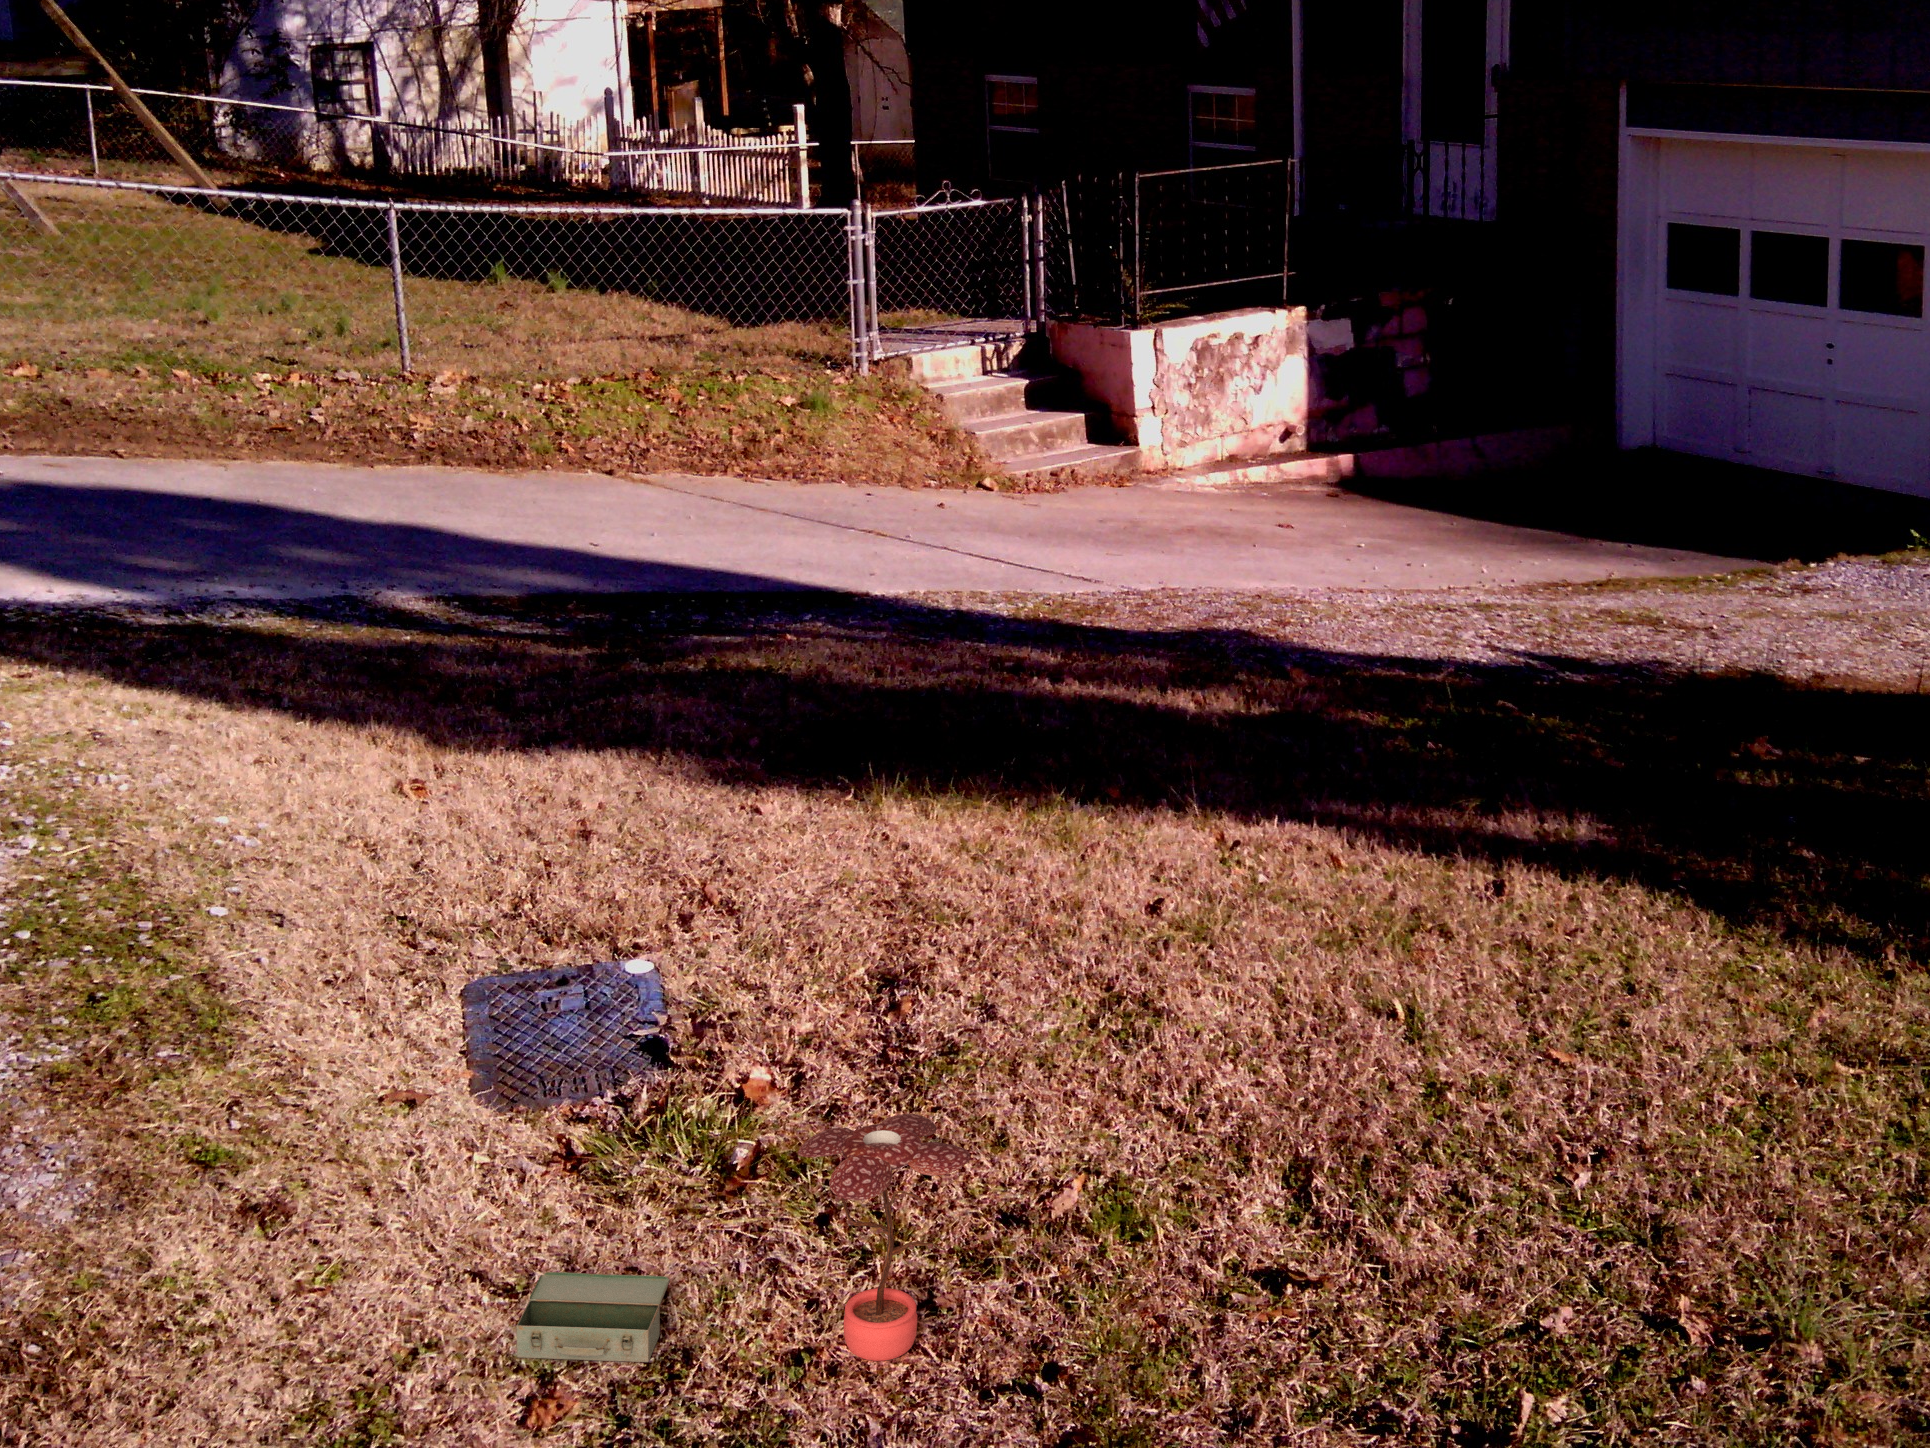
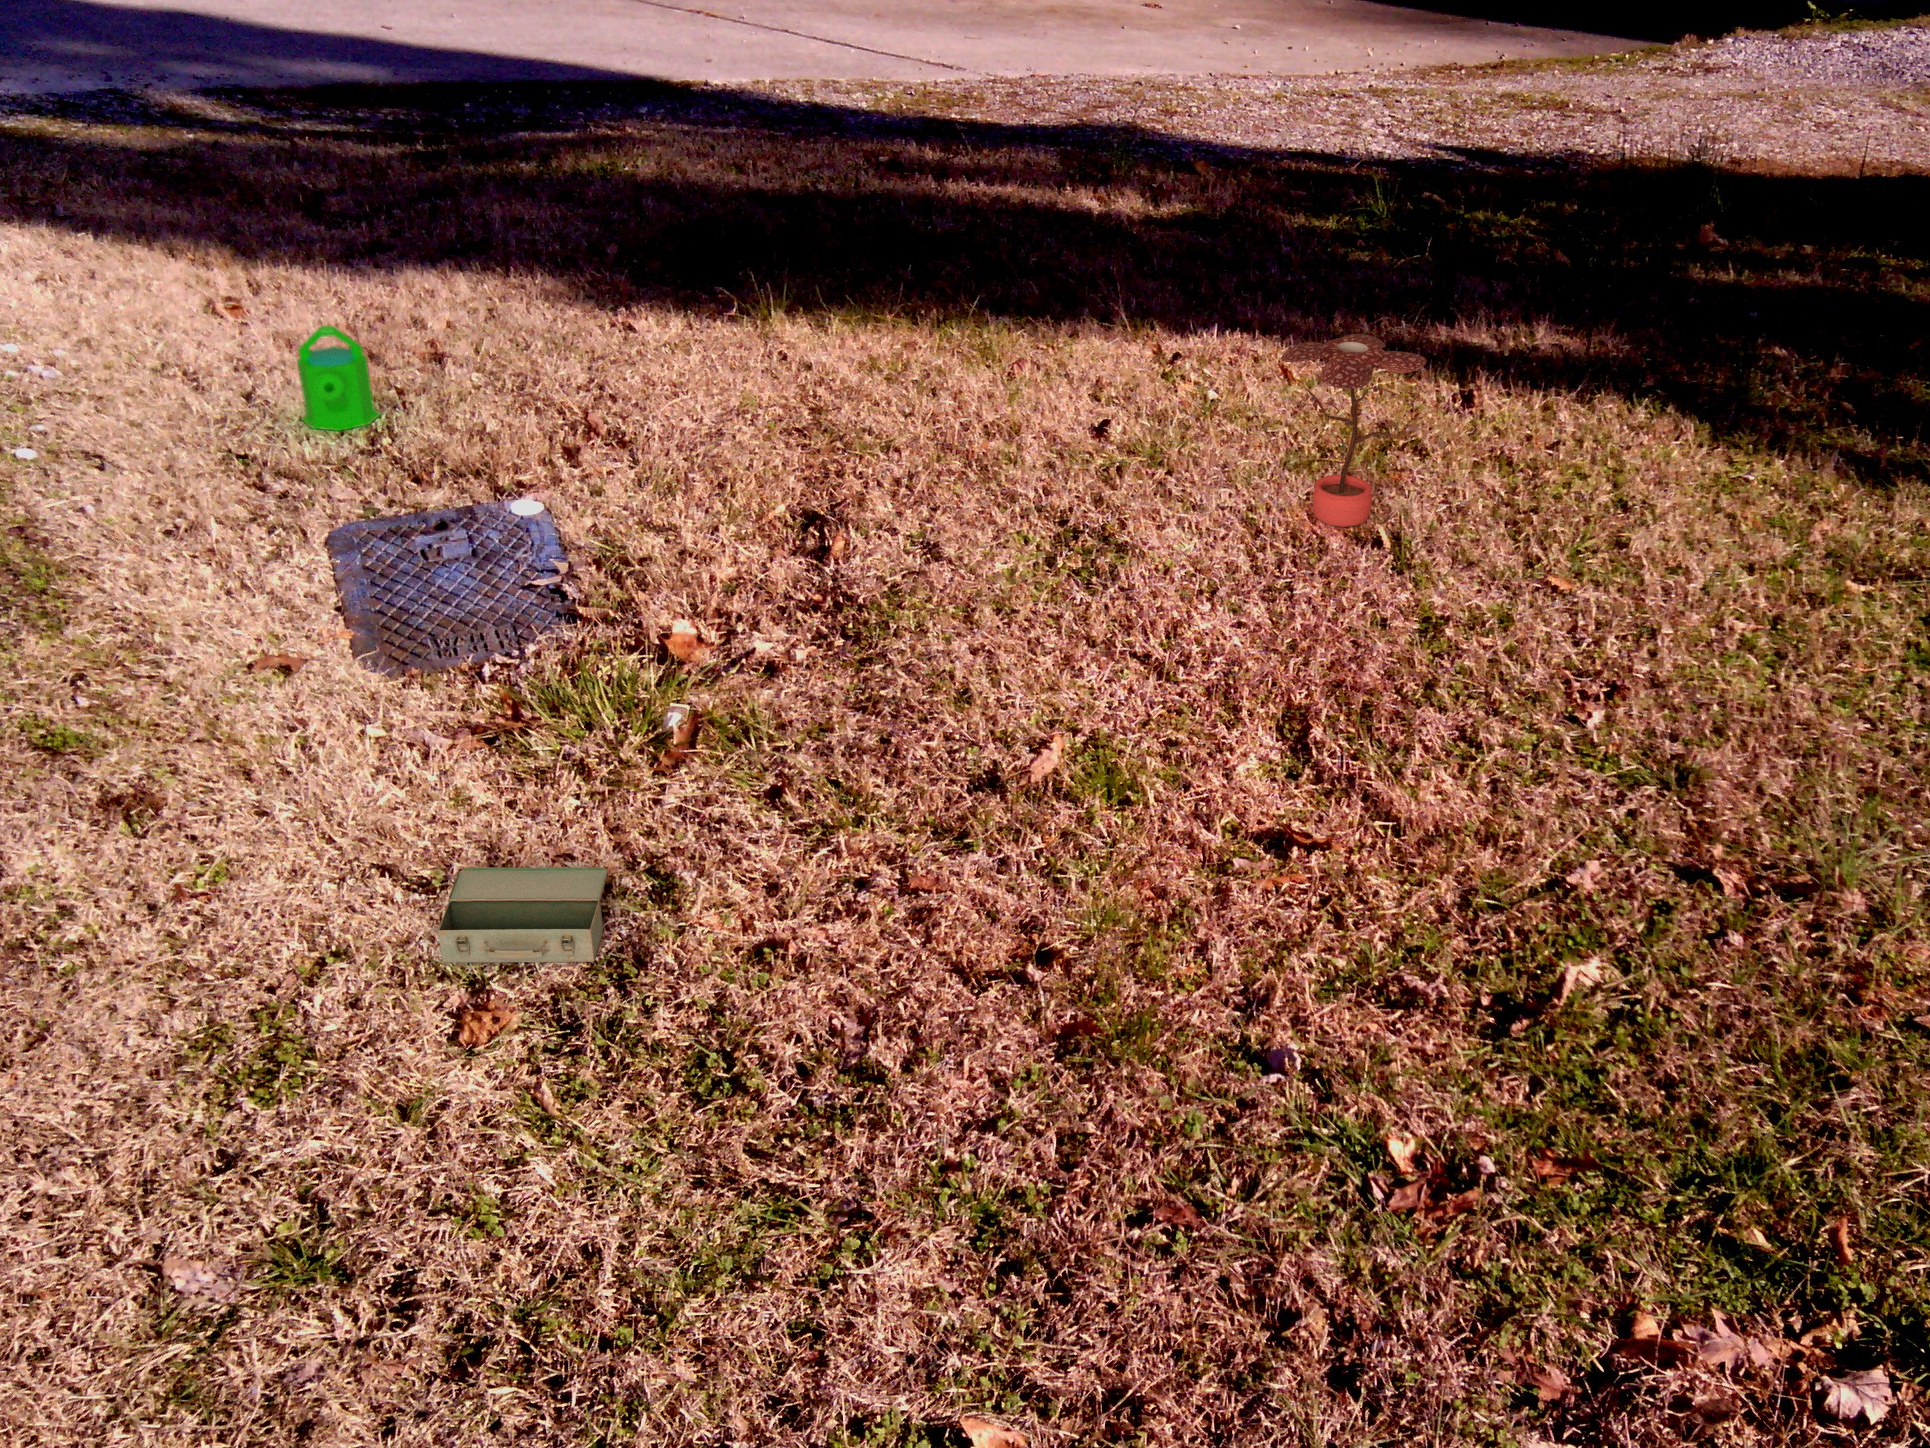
watering can: none [457,807,526,898] -> present [297,326,380,431]
potted plant: present [798,1114,970,1361] -> present [1281,334,1427,527]

